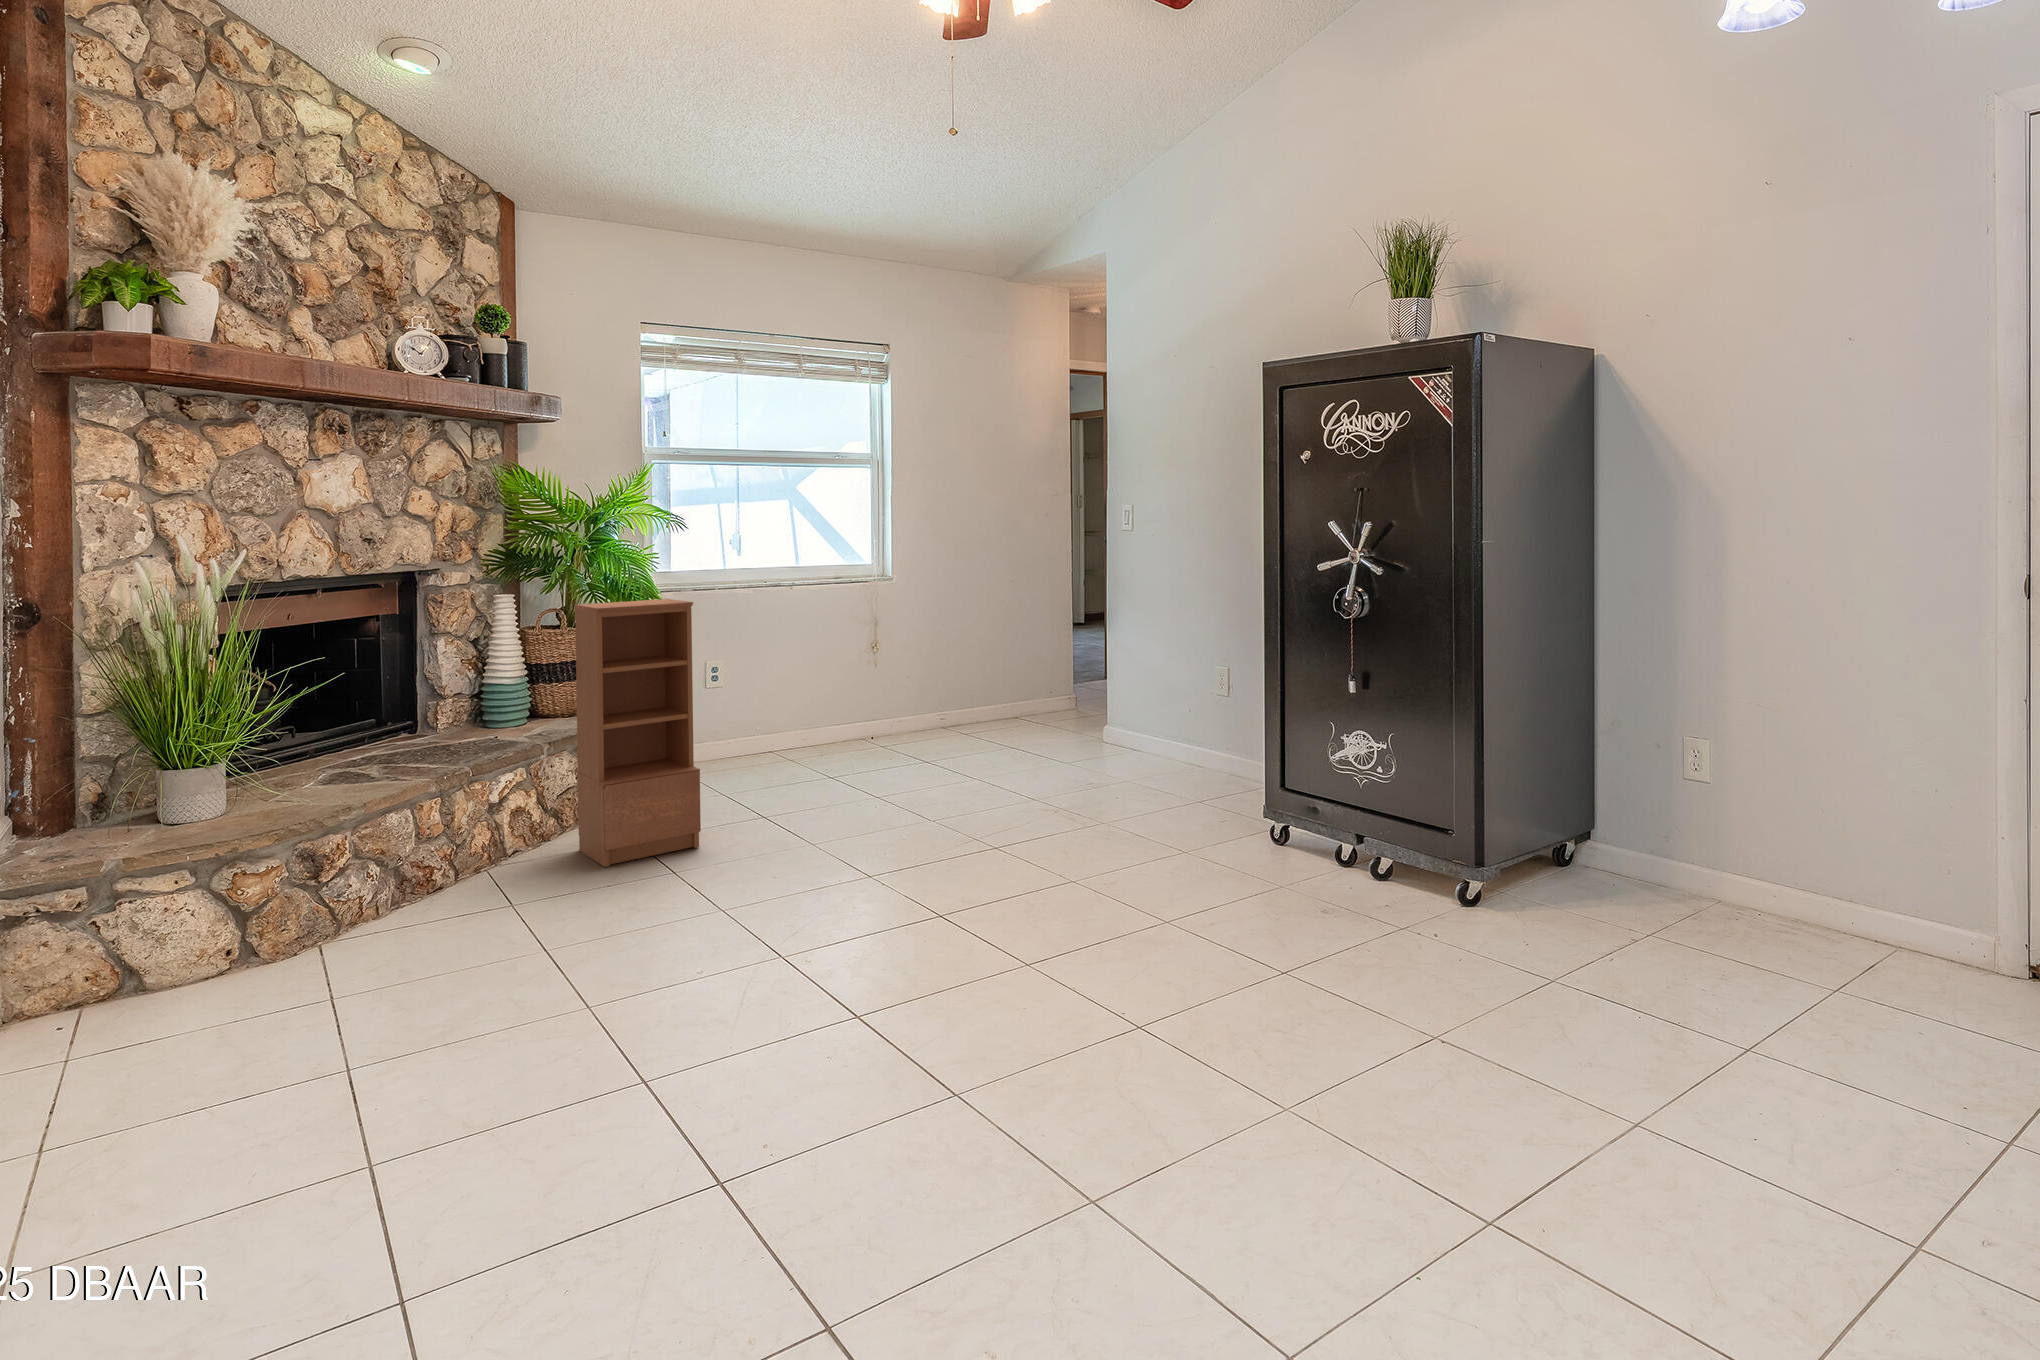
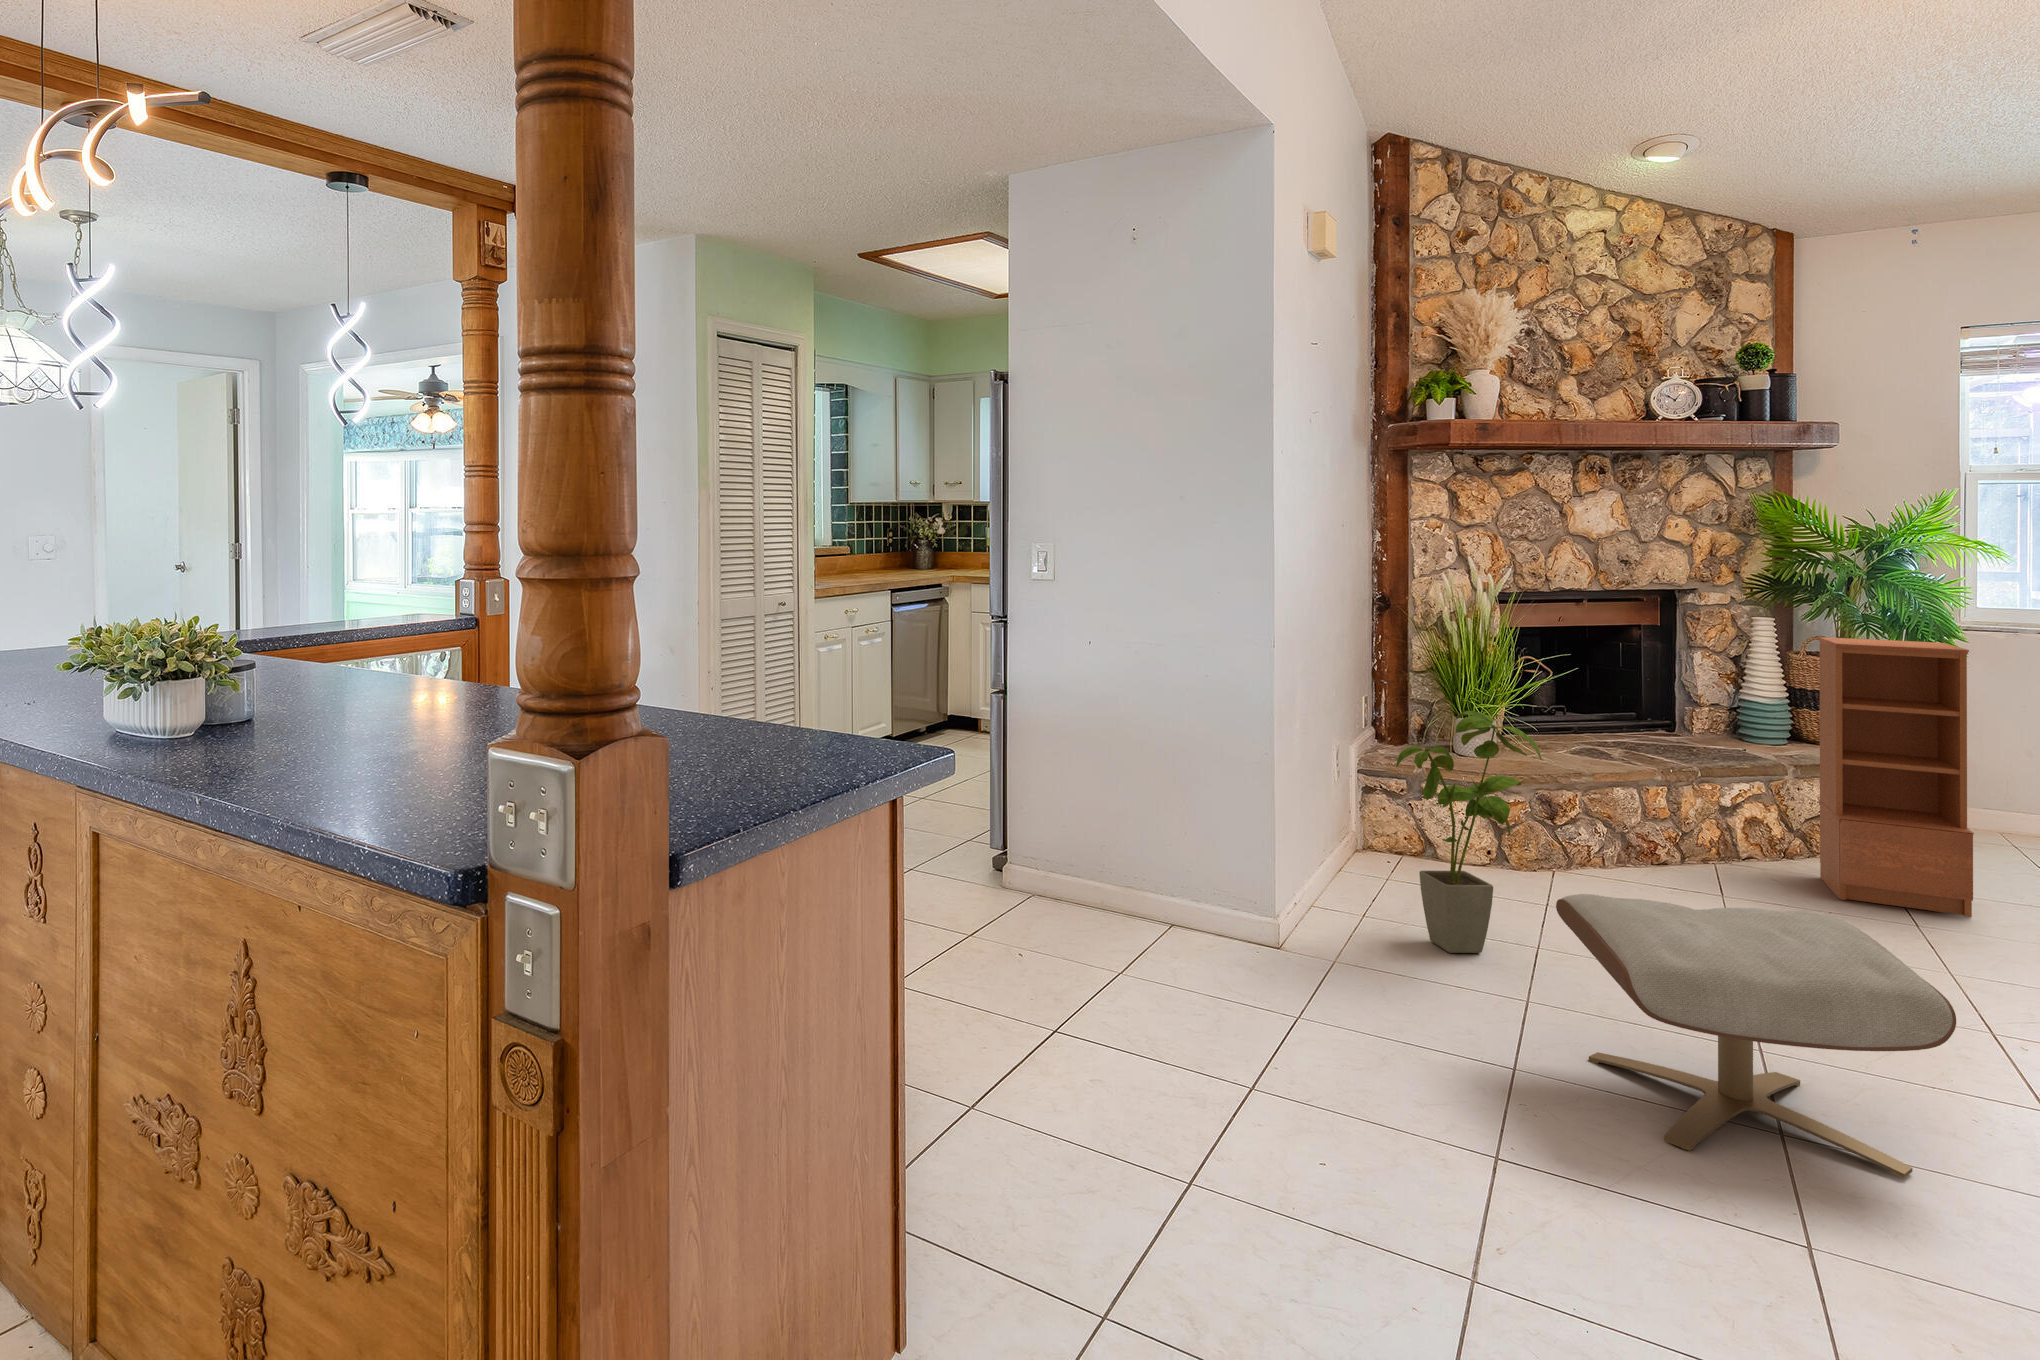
house plant: none [104,755,354,1142] -> present [1396,711,1541,953]
ottoman: none [420,895,831,1272] -> present [1556,894,1956,1178]

